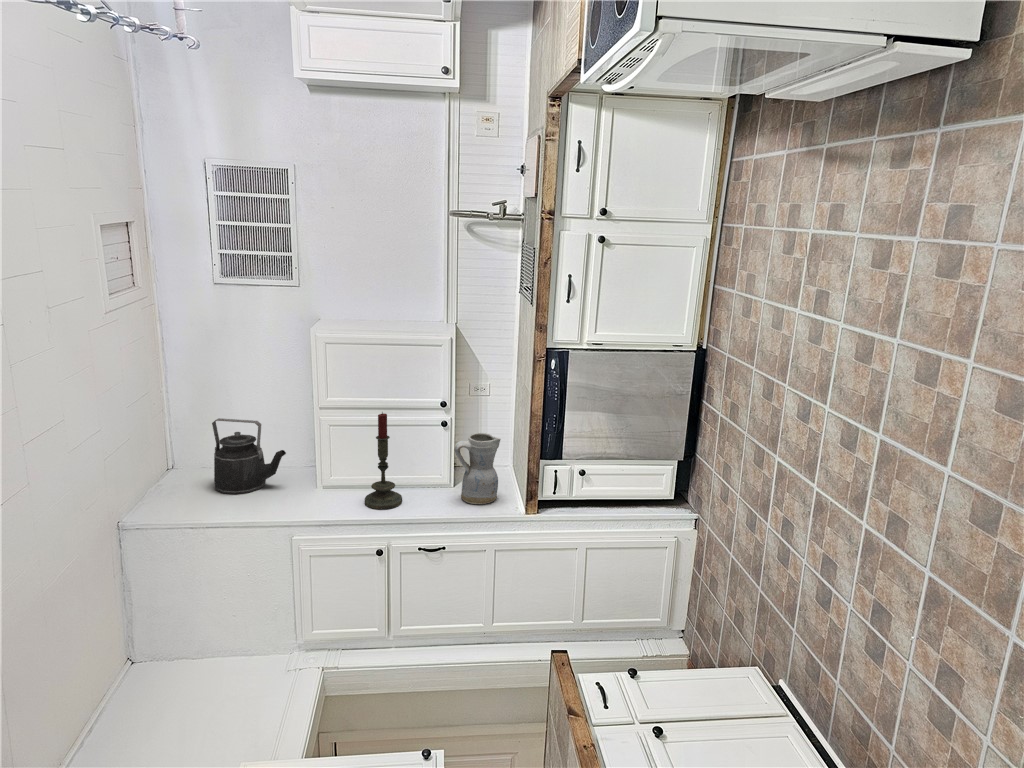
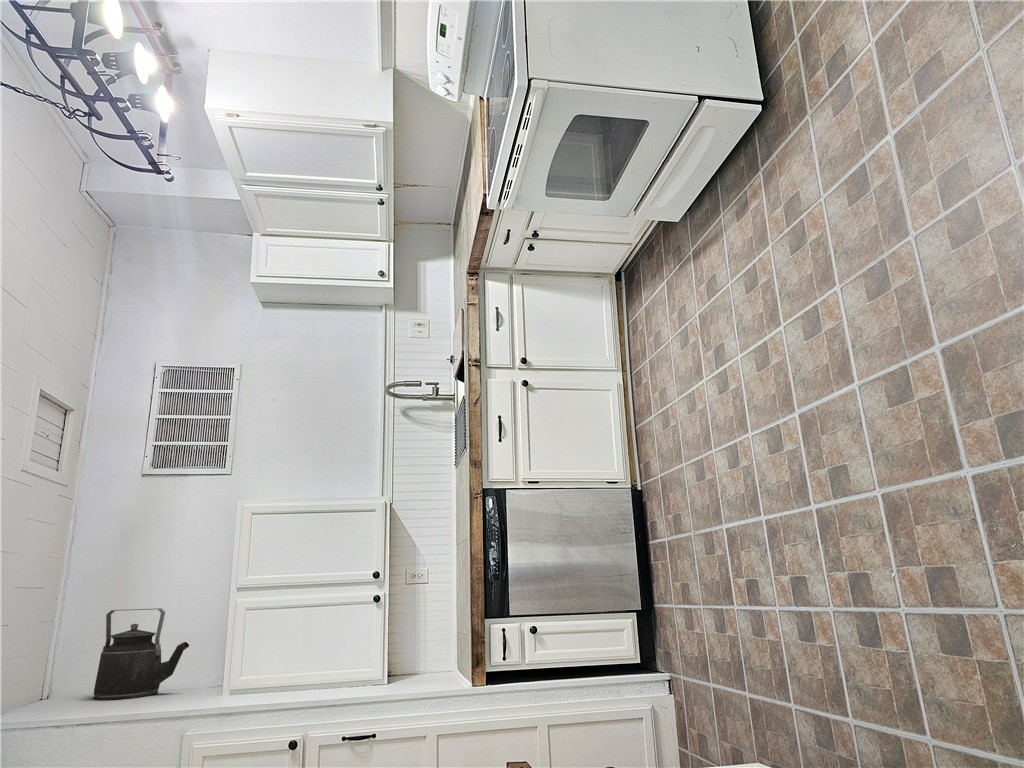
candle: present [365,412,402,509] -> none [278,575,324,694]
ceramic pitcher: present [455,433,501,504] -> none [387,602,439,685]

